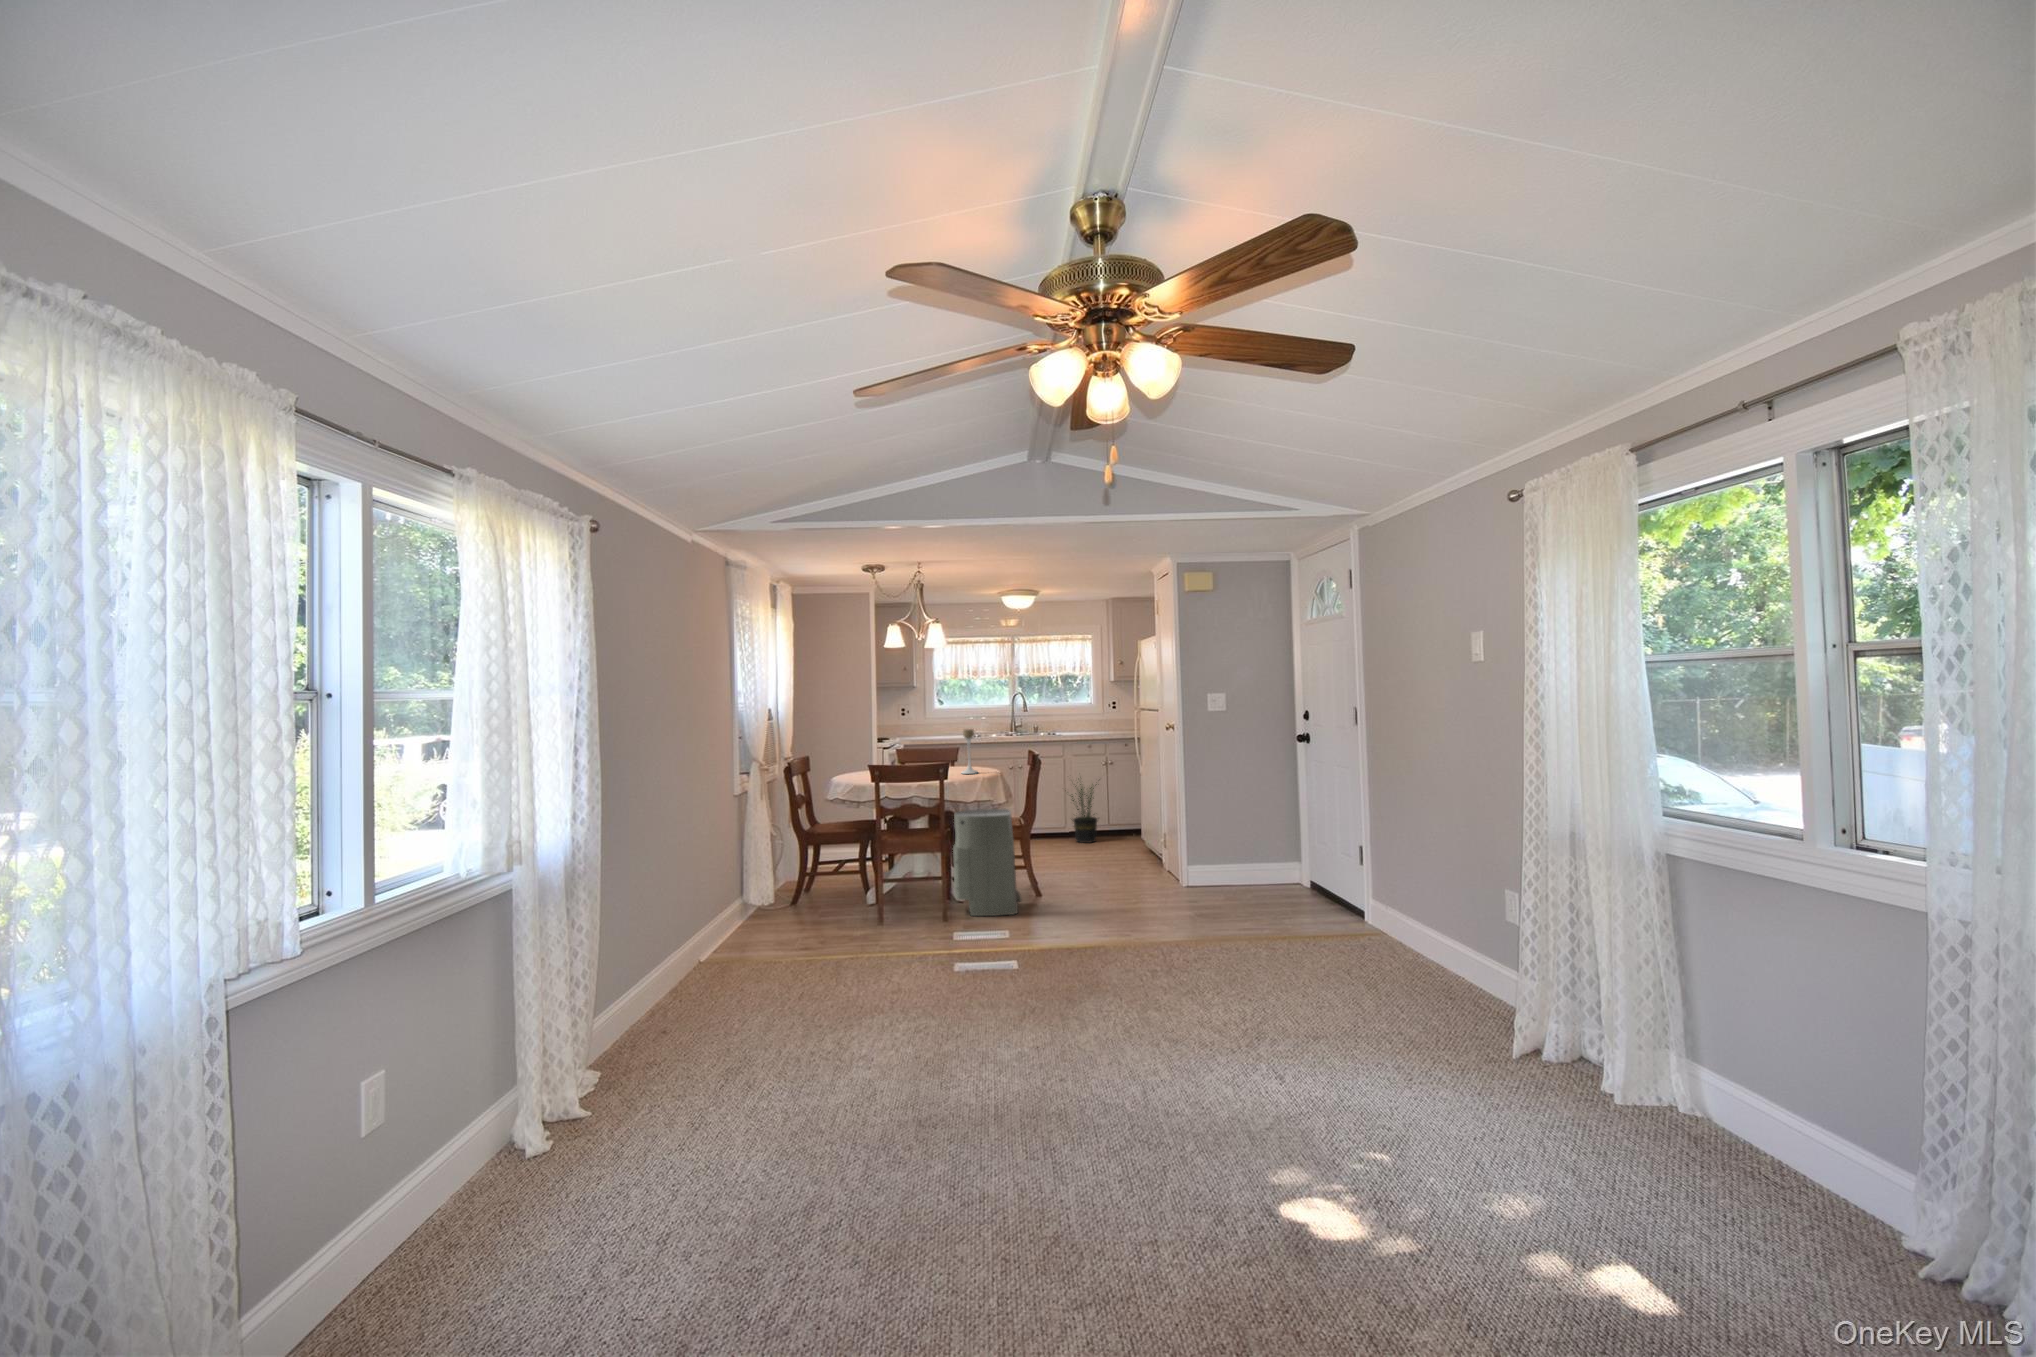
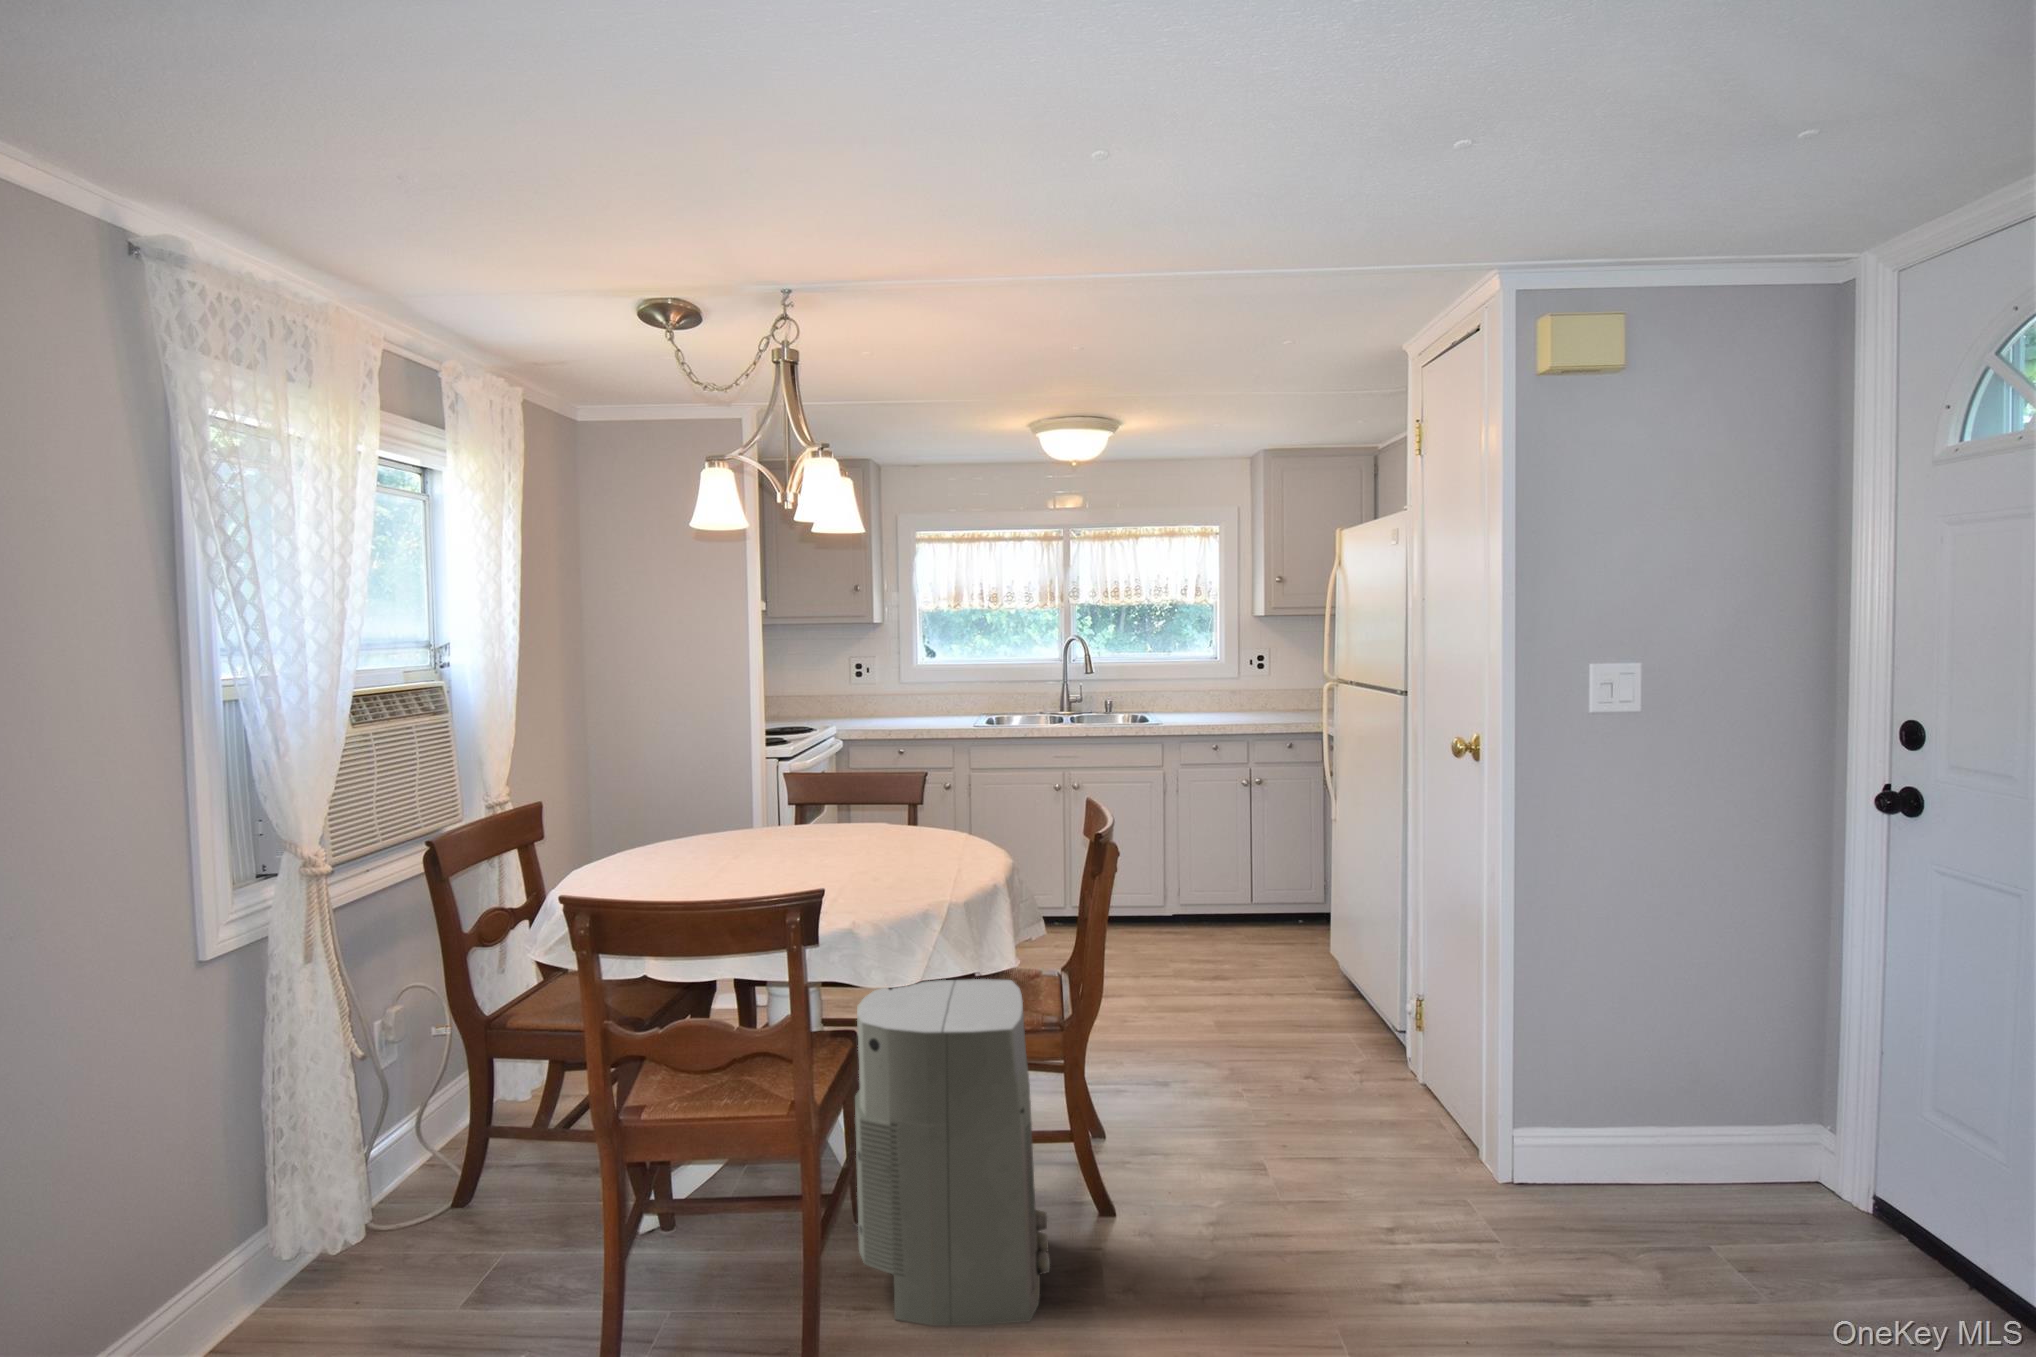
candle holder: present [962,729,977,774] -> none [908,740,954,858]
potted plant: present [1071,784,1097,843] -> none [1155,801,1250,950]

